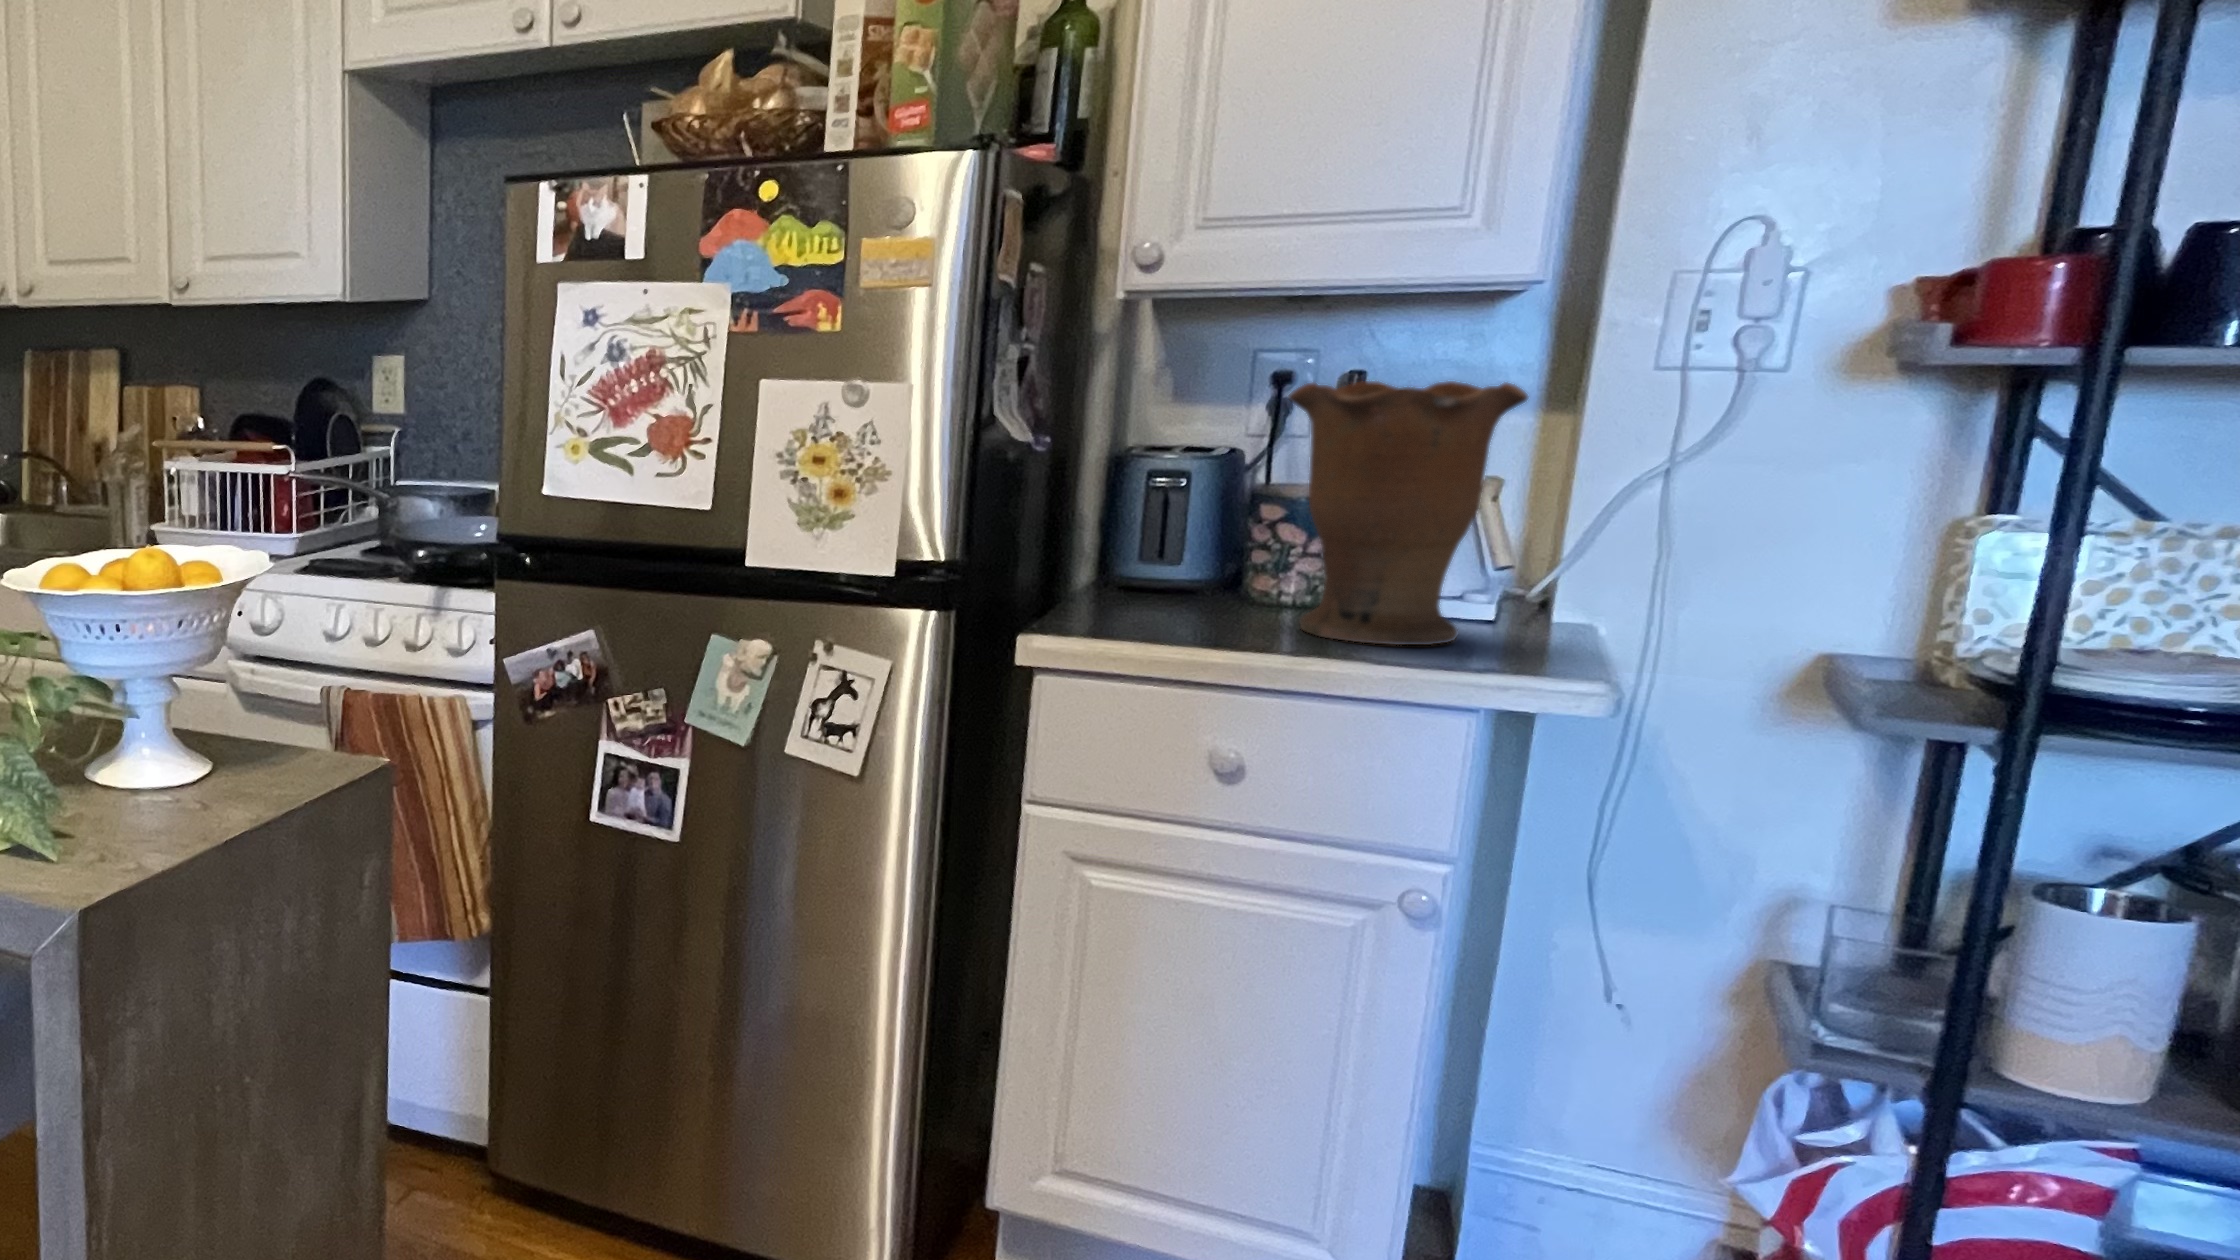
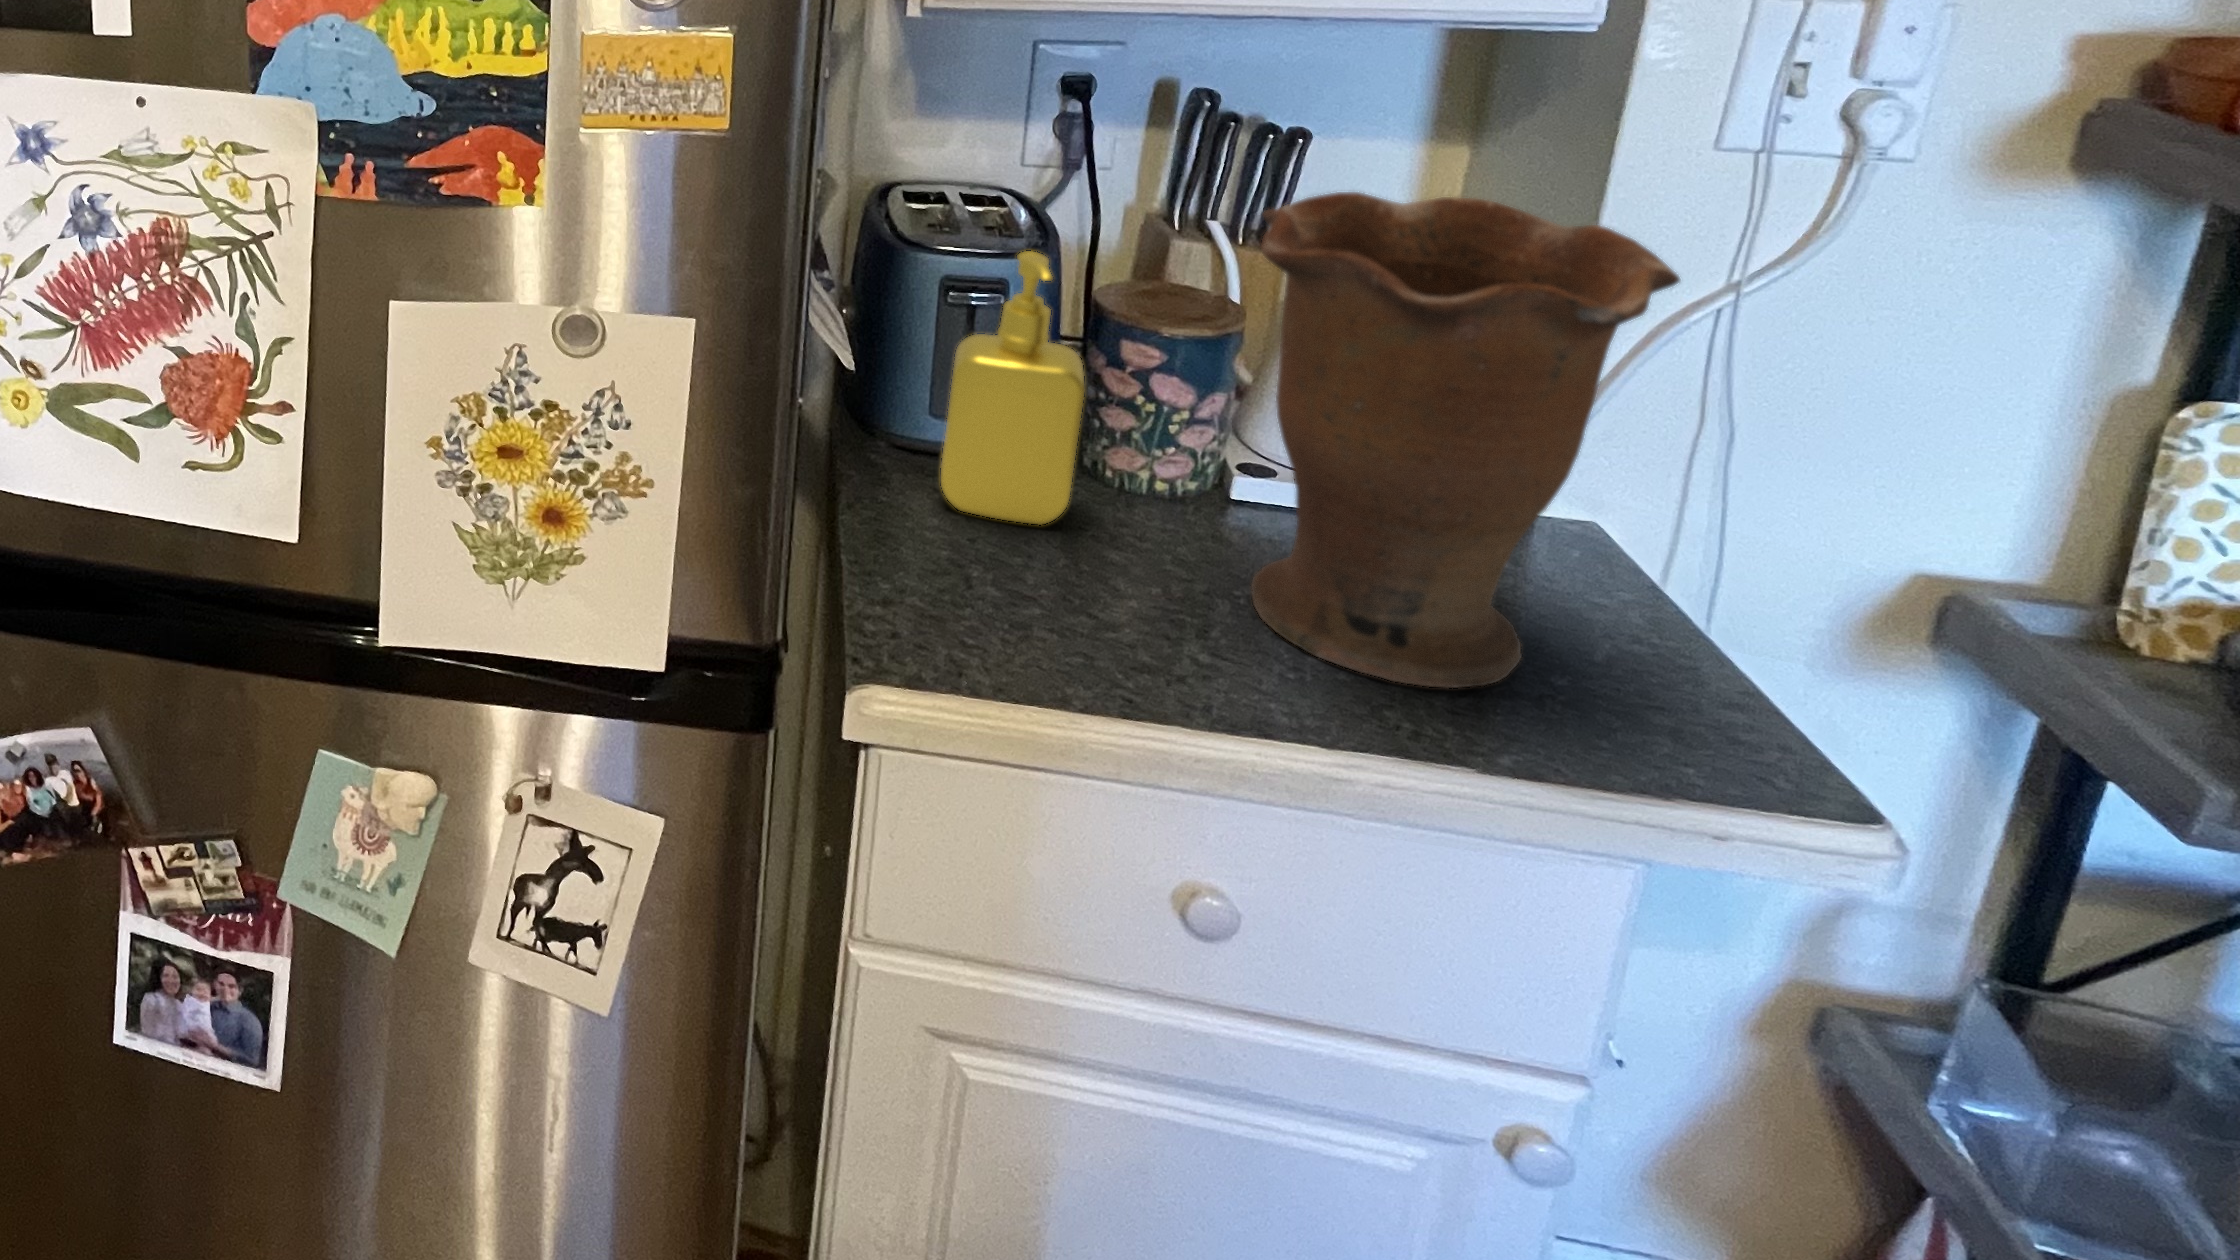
soap dispenser: none [1129,436,1225,605] -> present [941,251,1084,525]

